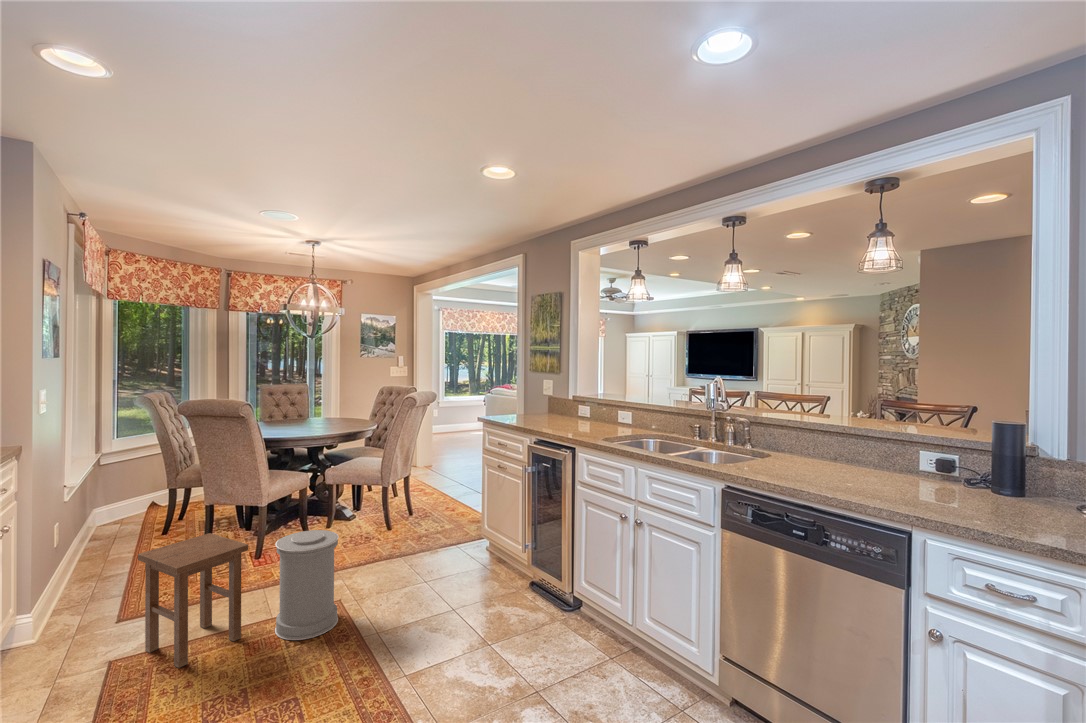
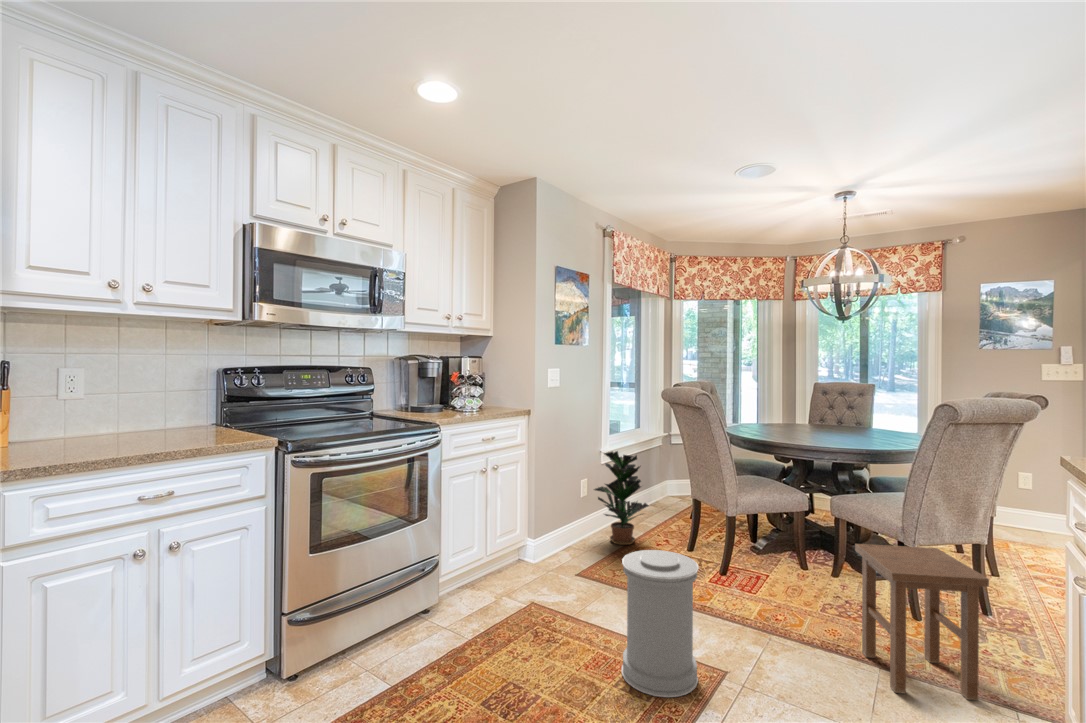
potted plant: none [76,474,154,577] -> present [594,451,648,545]
stool: present [138,533,248,668] -> present [855,544,989,700]

